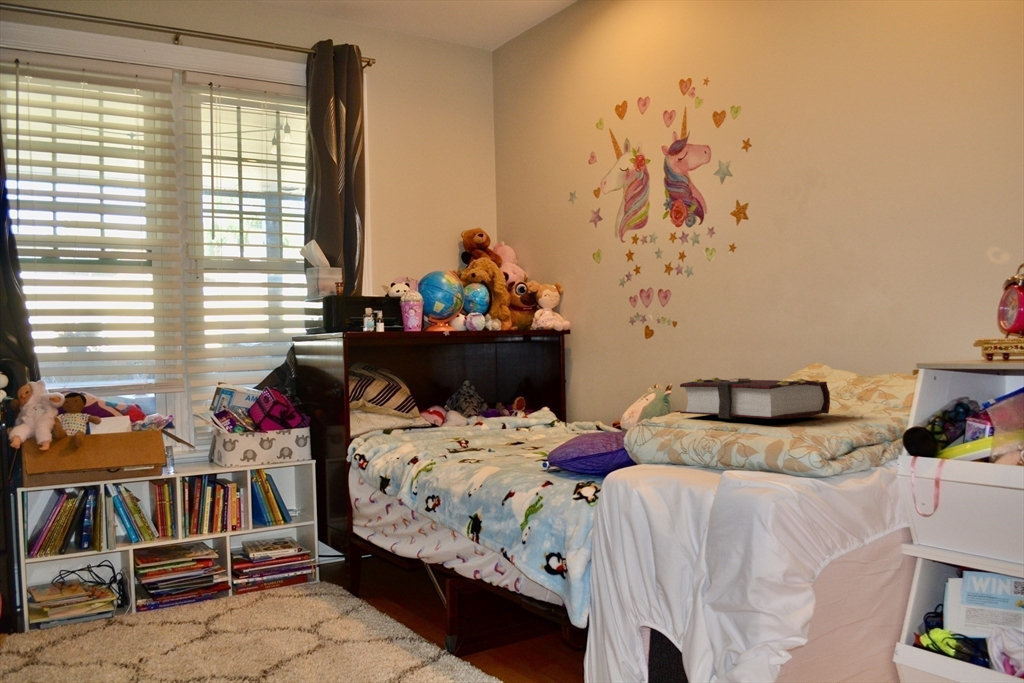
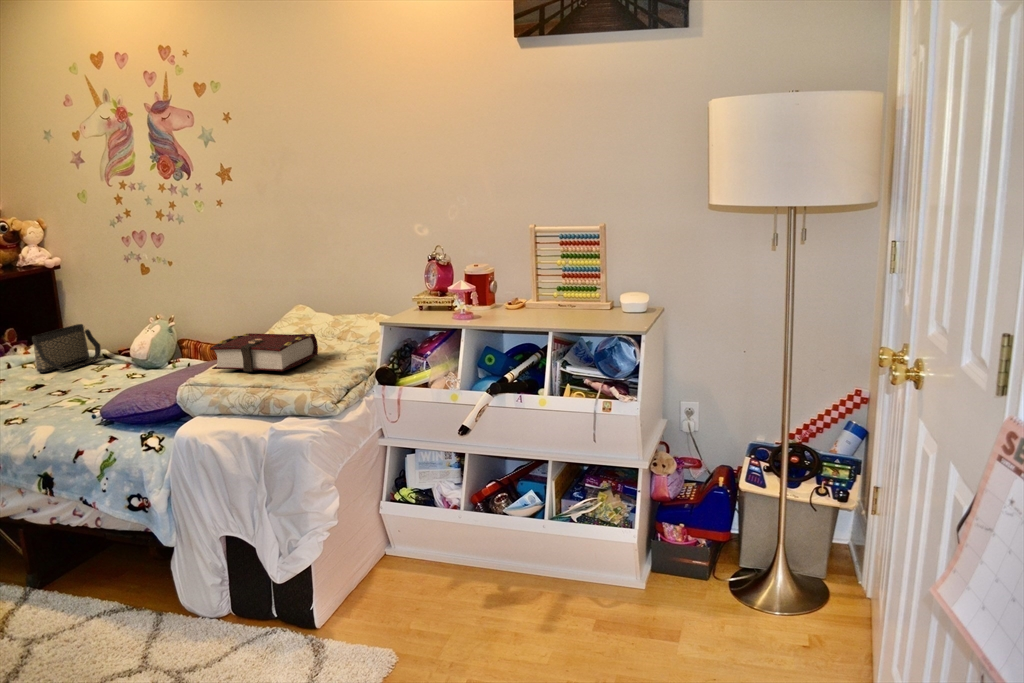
handbag: none [522,386,591,429] -> present [32,324,101,372]

